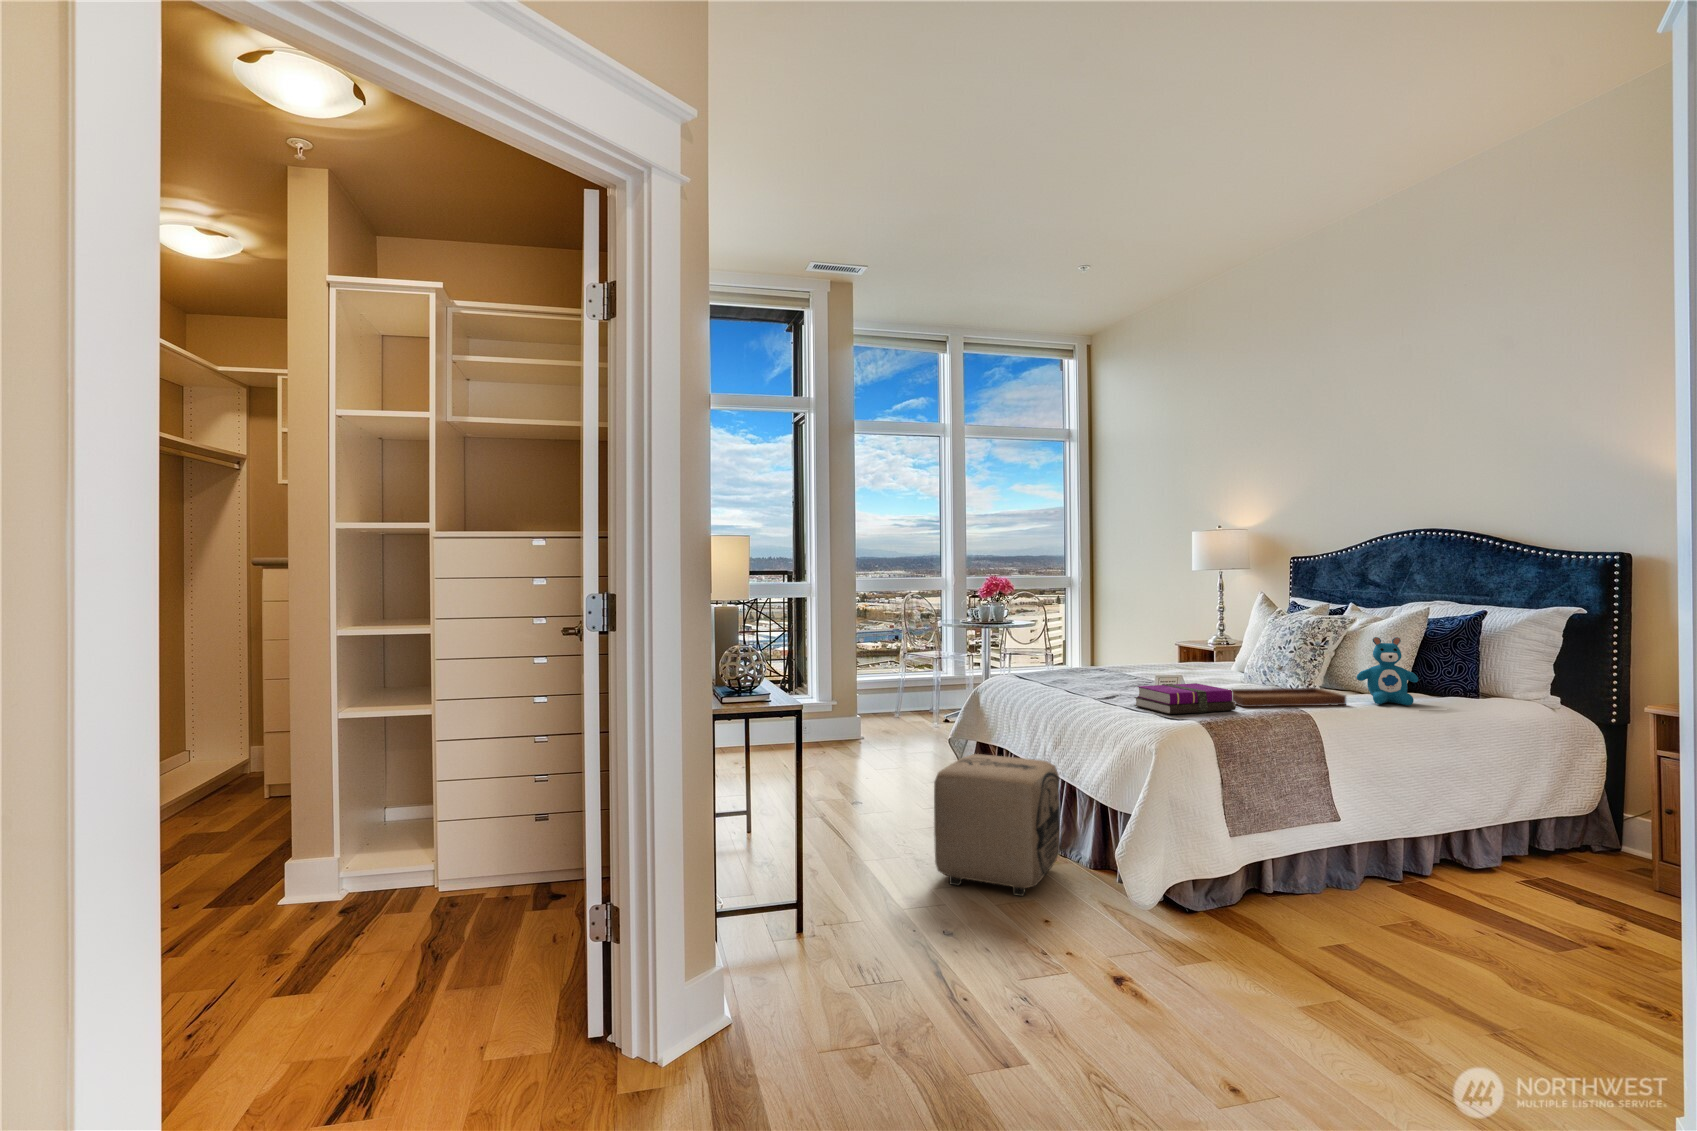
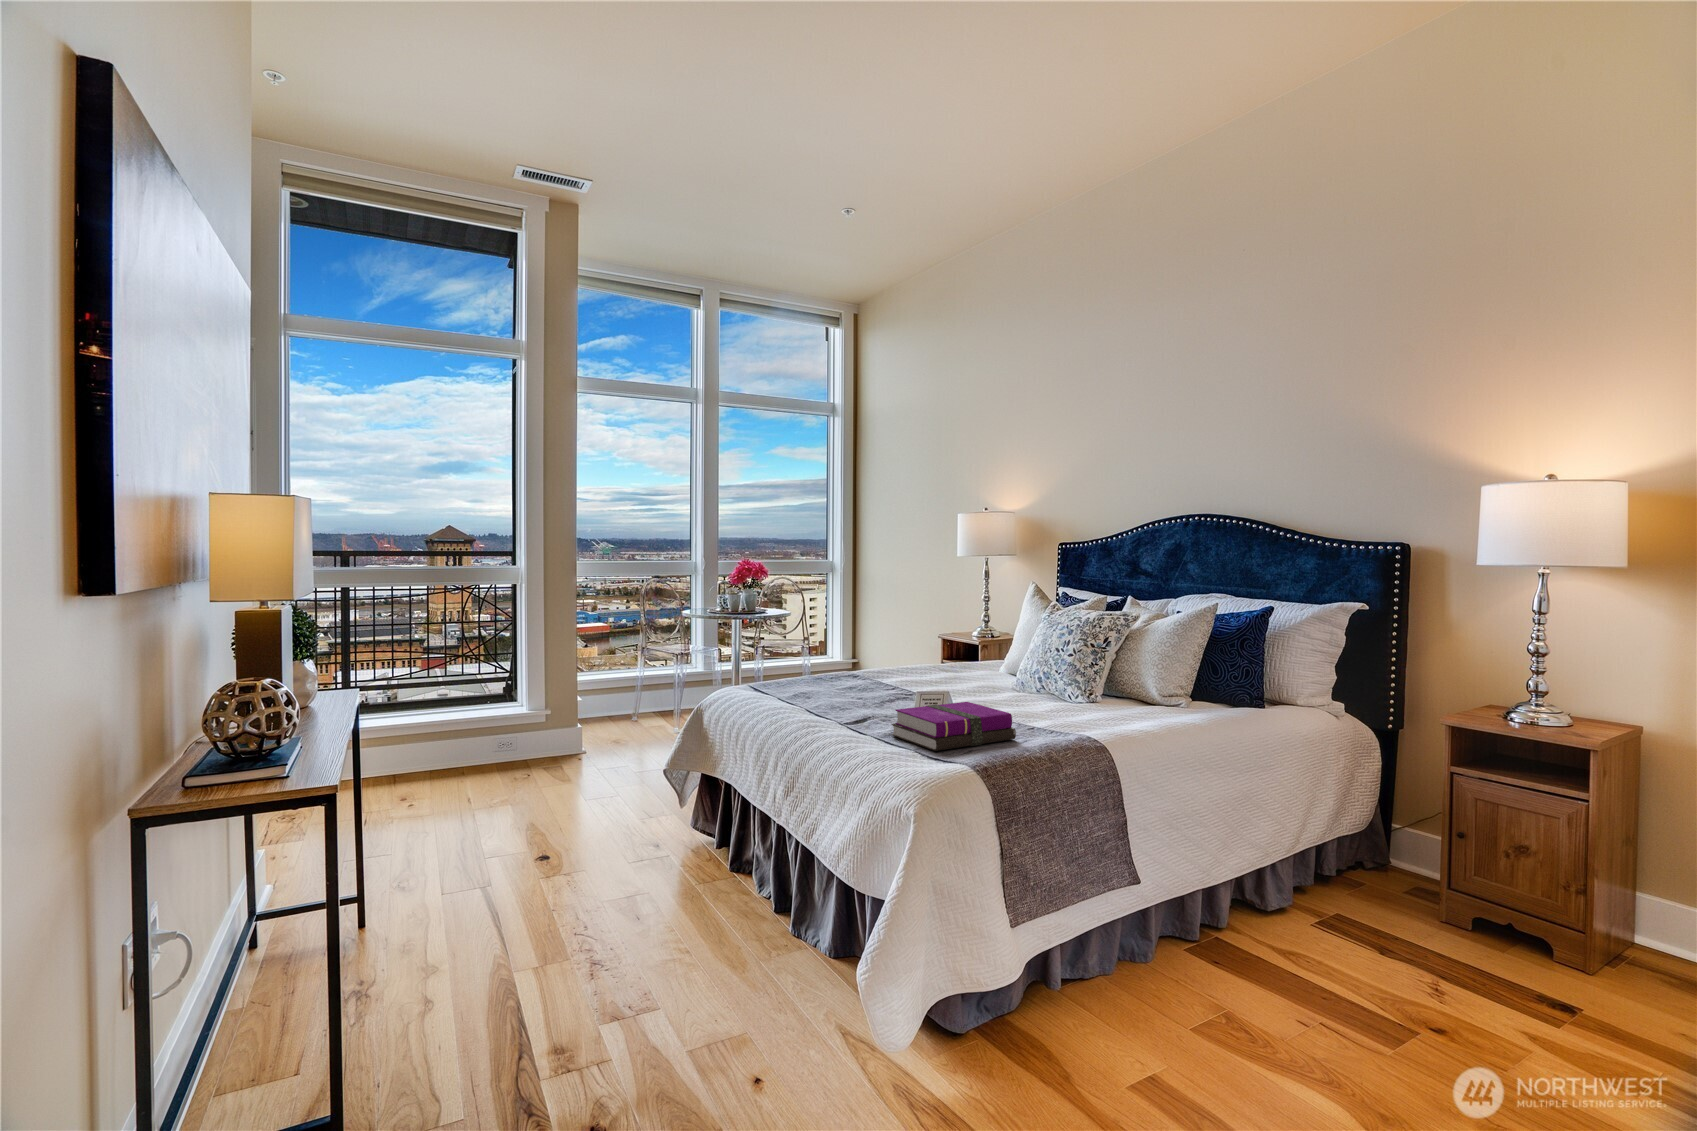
teddy bear: present [1357,637,1418,705] -> none [1146,640,1212,723]
tray: present [1232,666,1346,707] -> none [991,676,1138,732]
ottoman: present [934,754,1060,896] -> none [600,813,789,1037]

